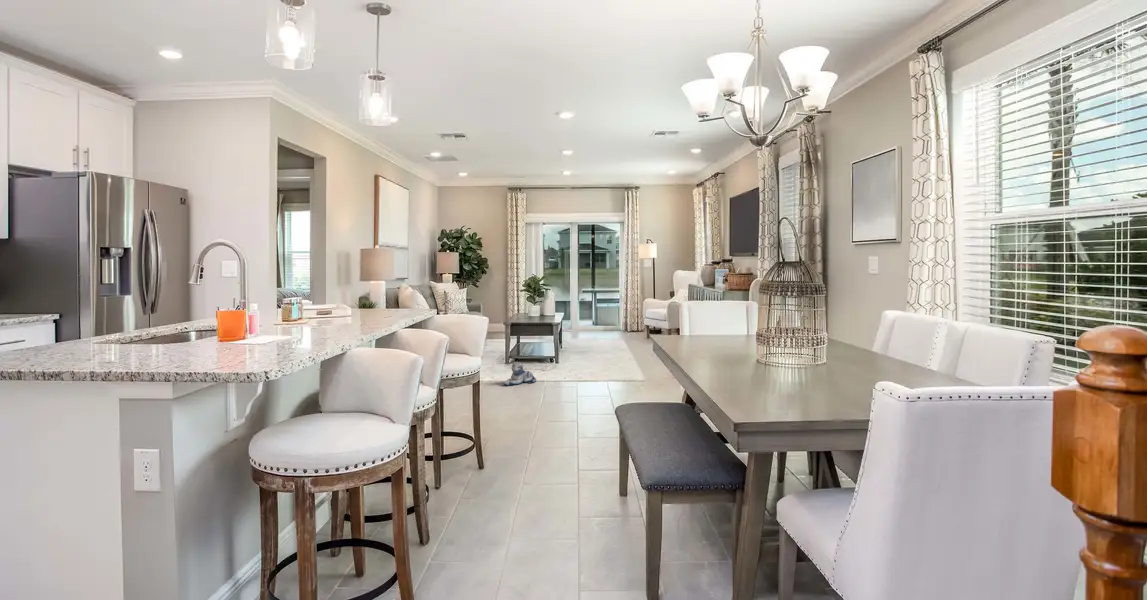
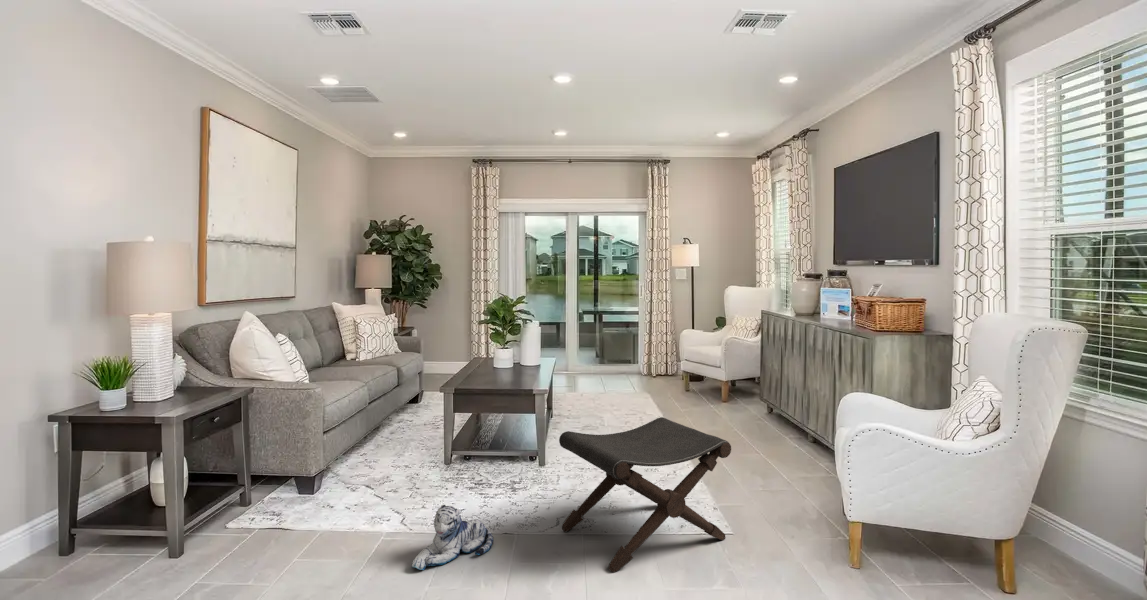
footstool: none [565,330,642,386] -> present [559,417,731,572]

